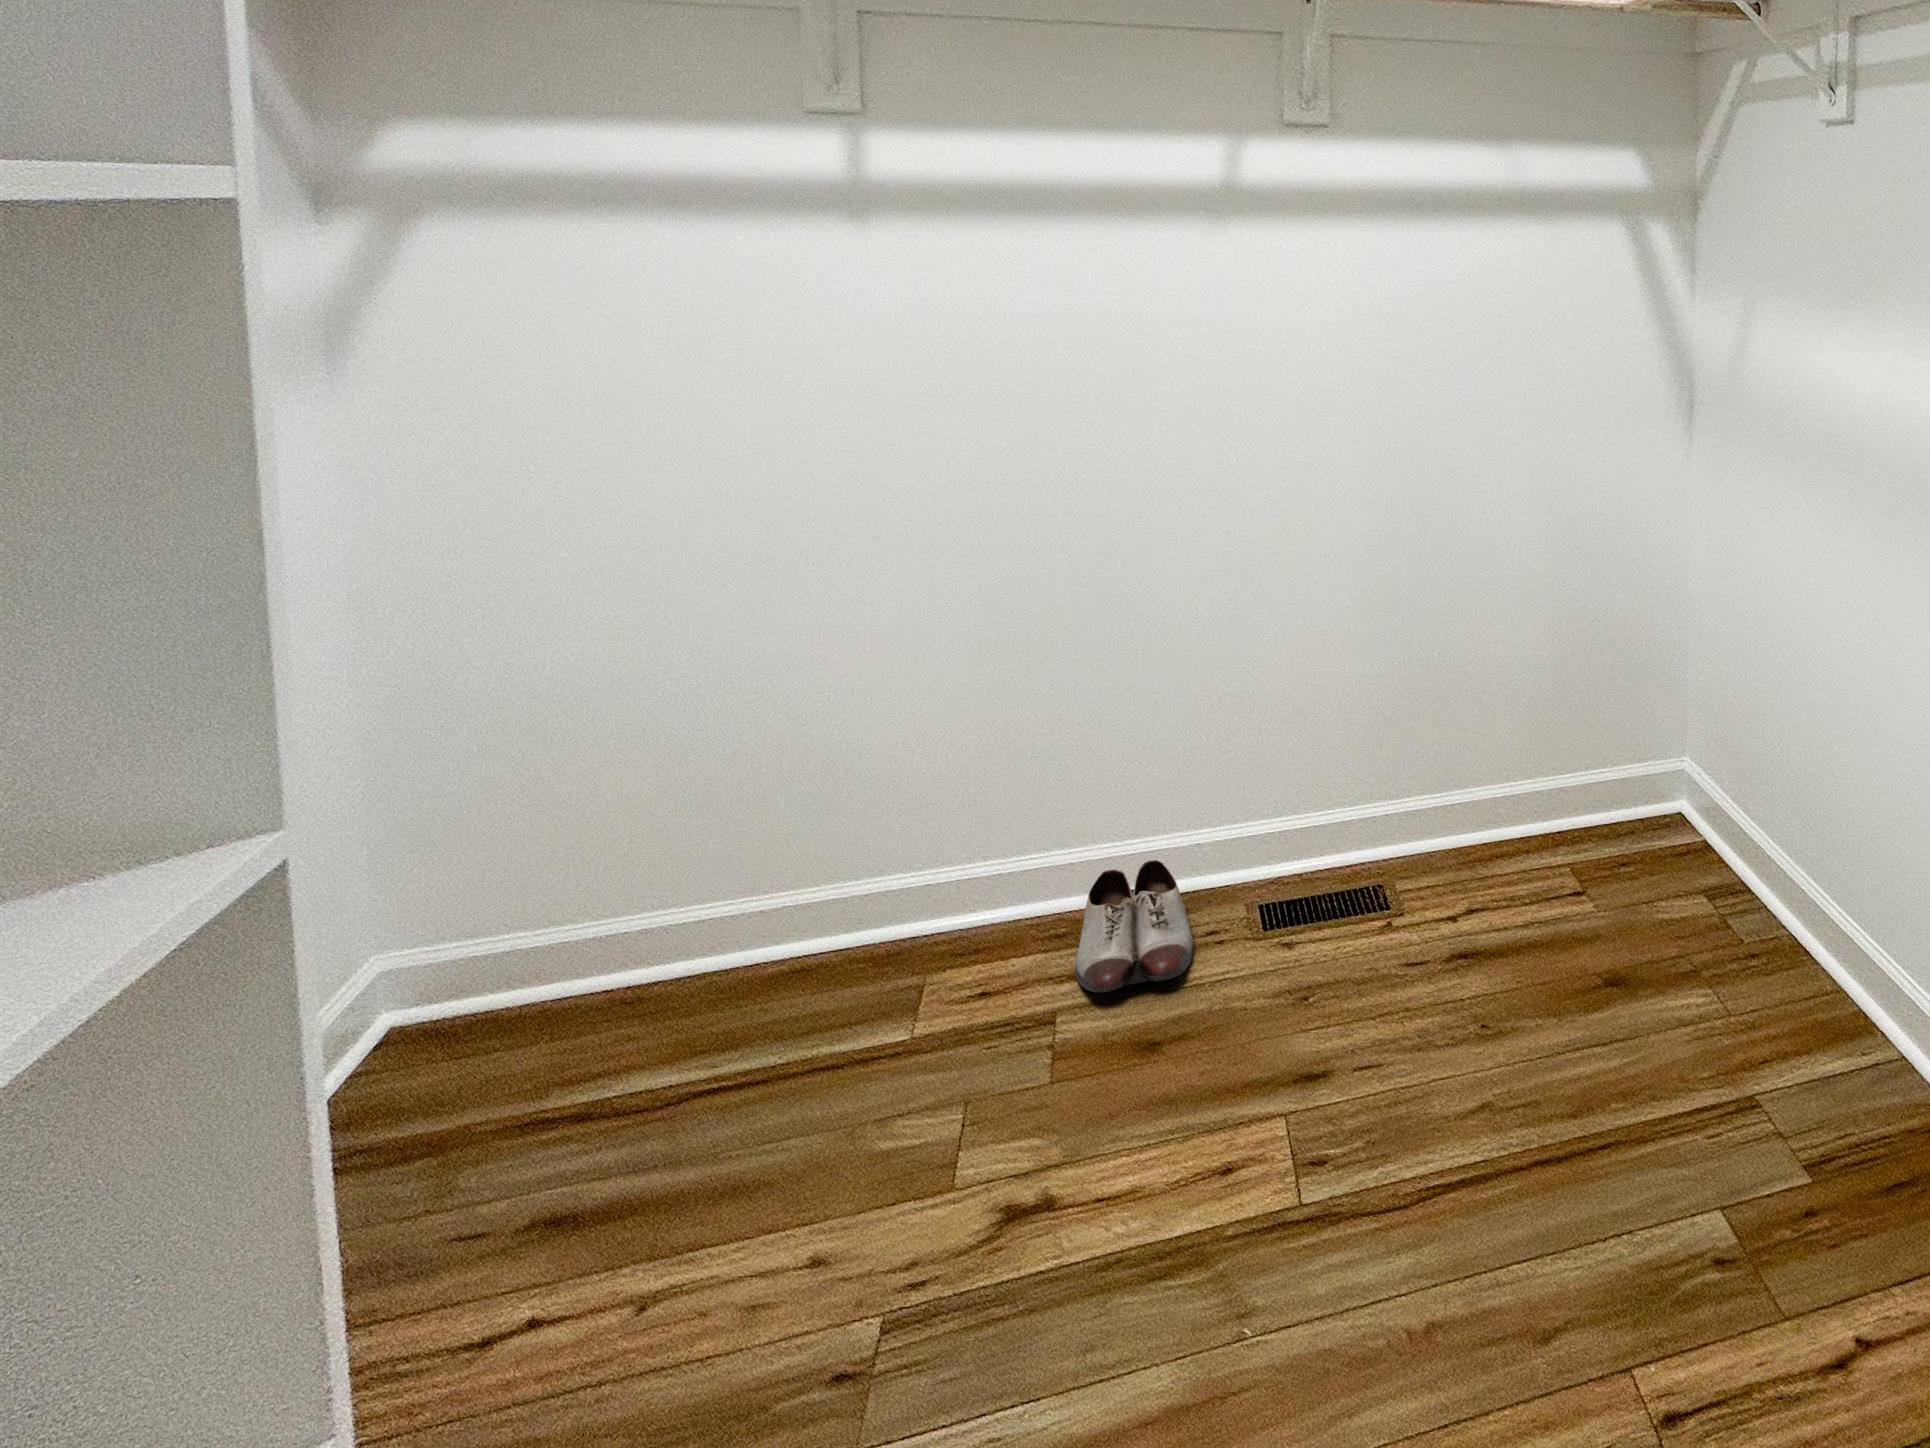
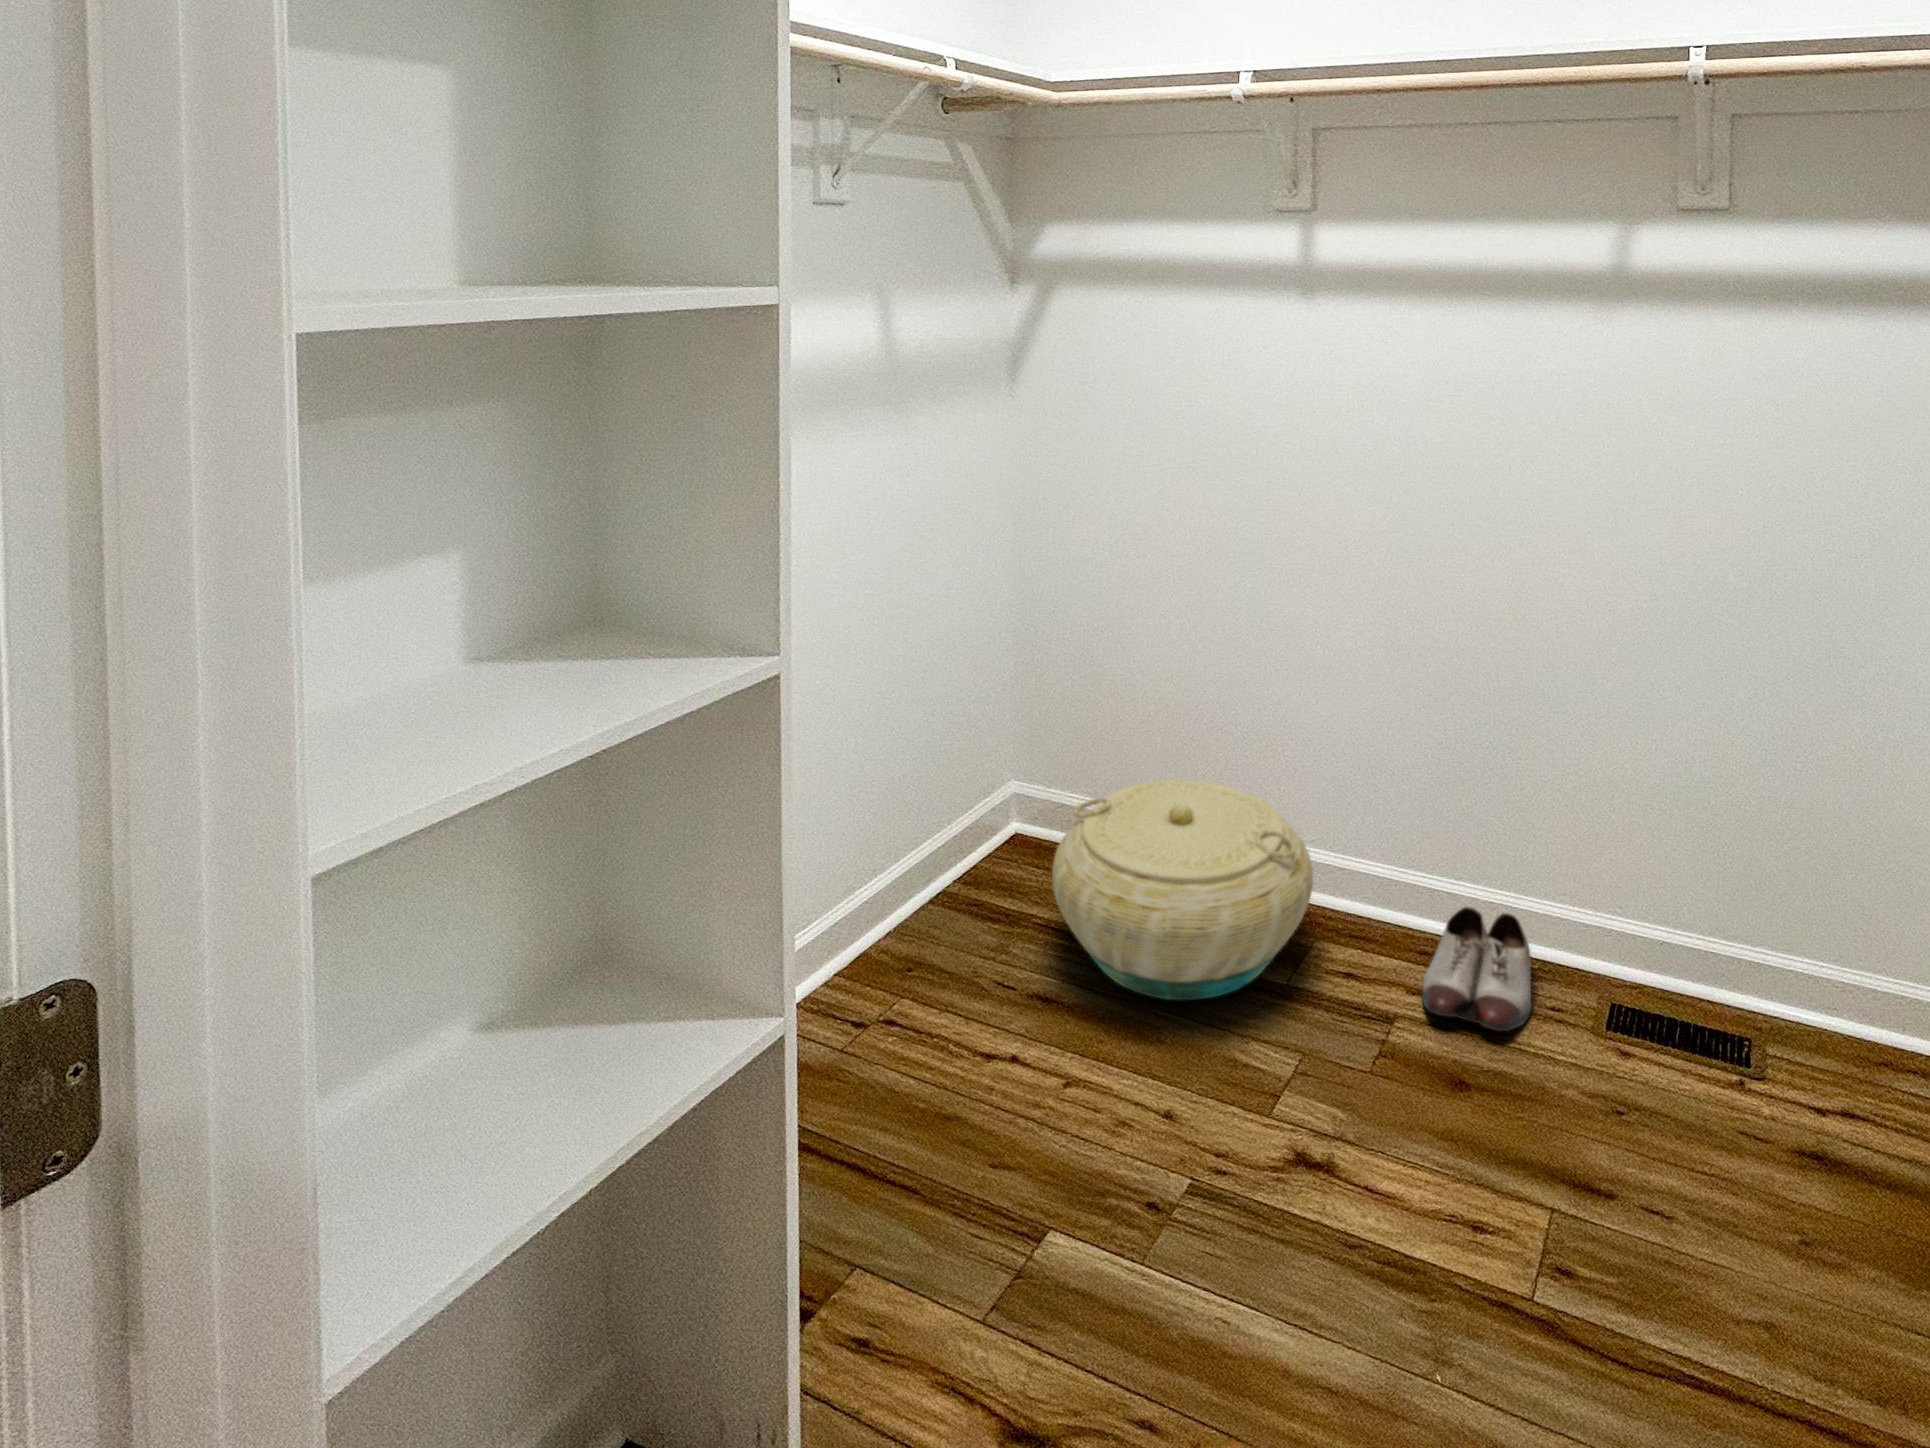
basket: none [528,842,935,1150] -> present [1052,780,1313,1000]

